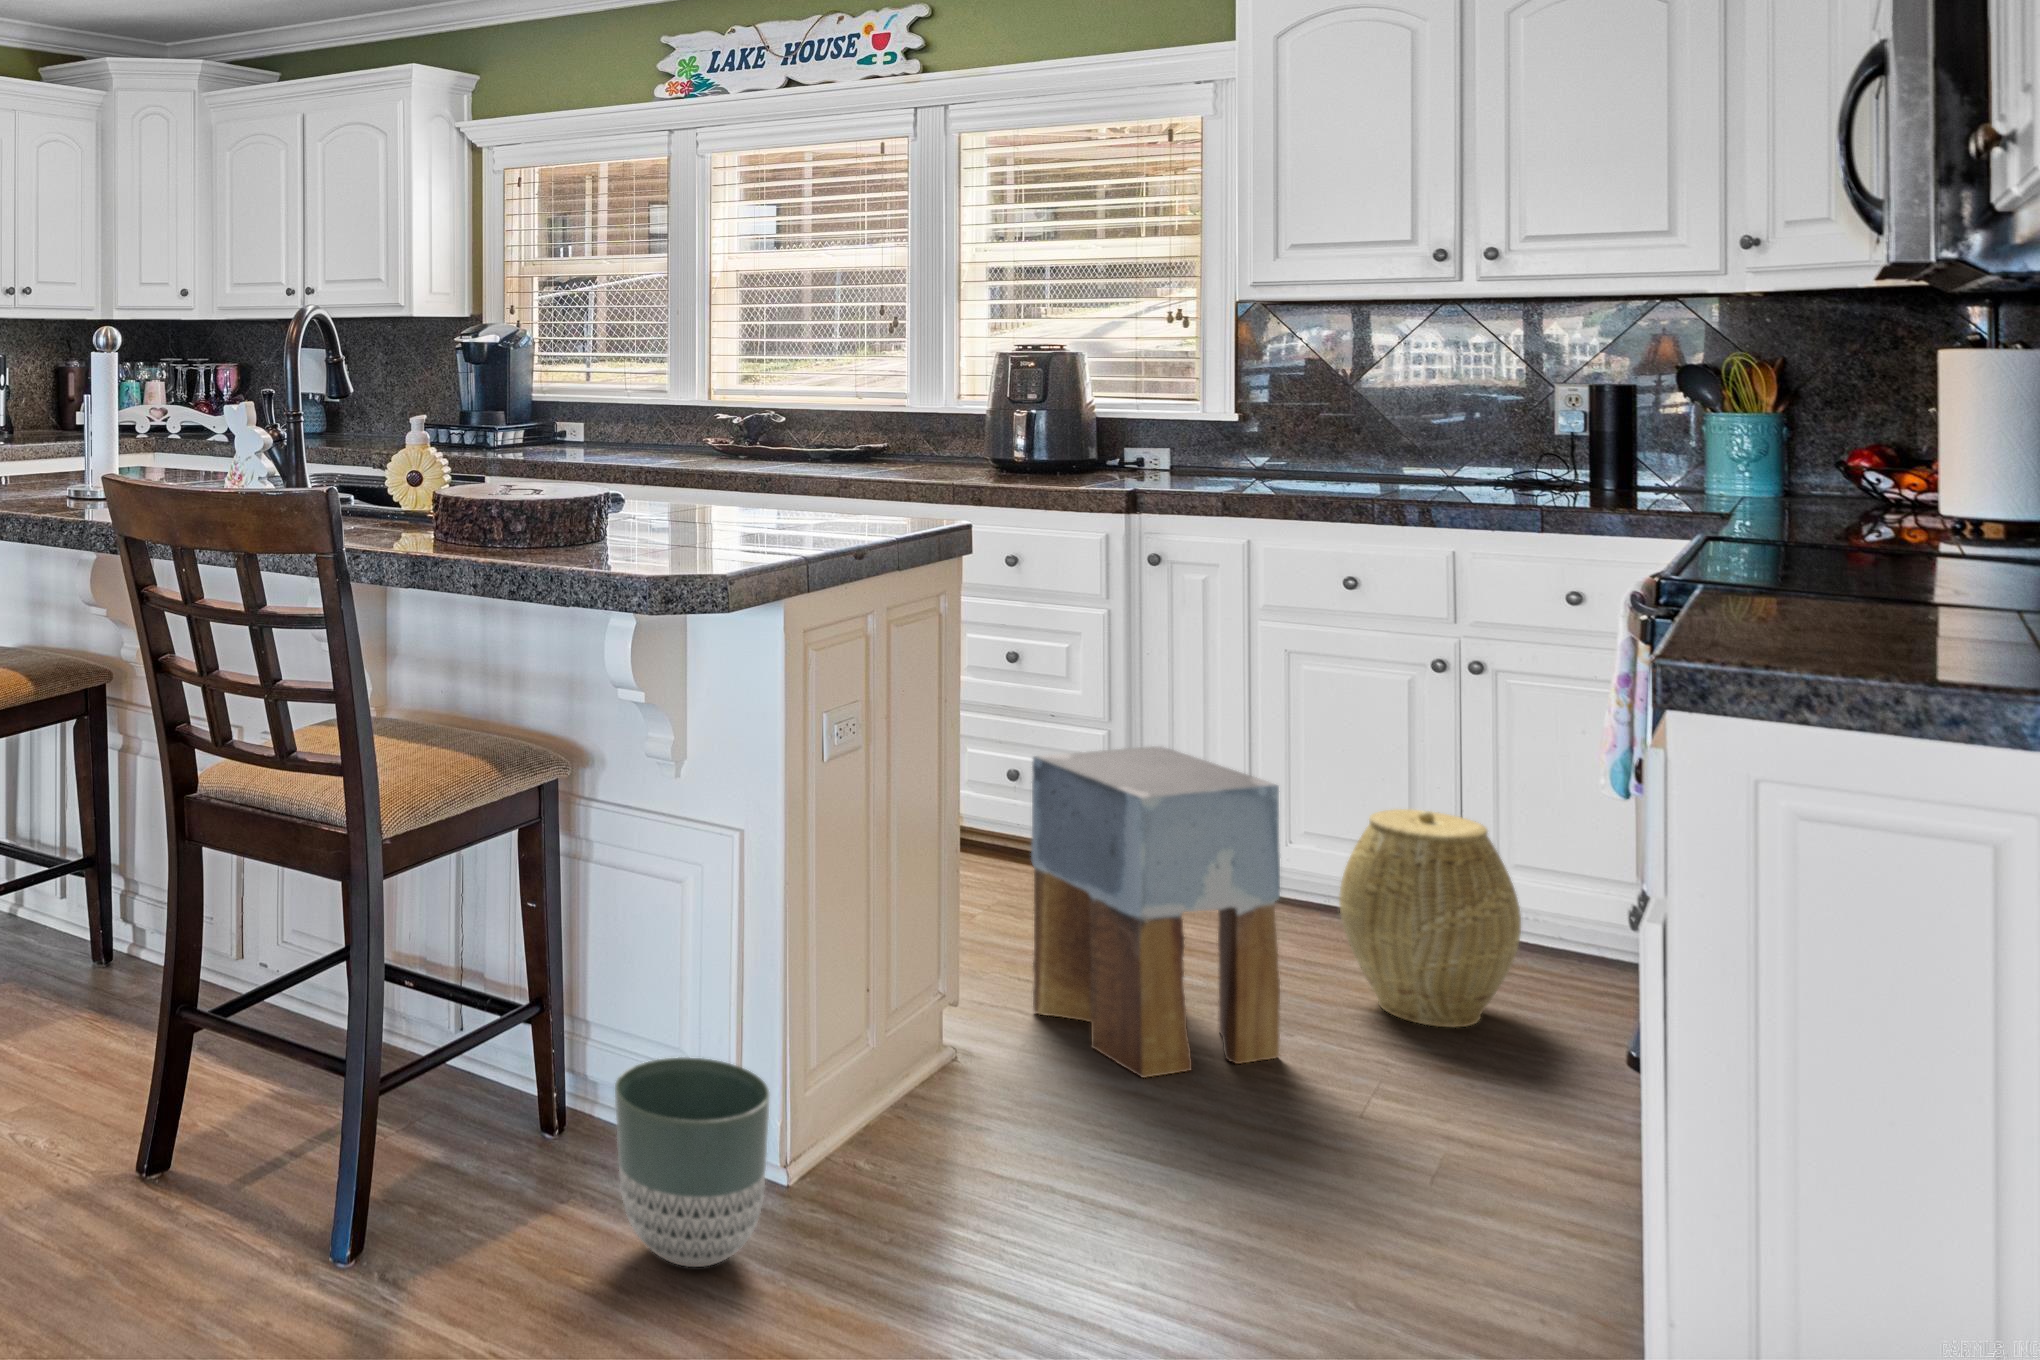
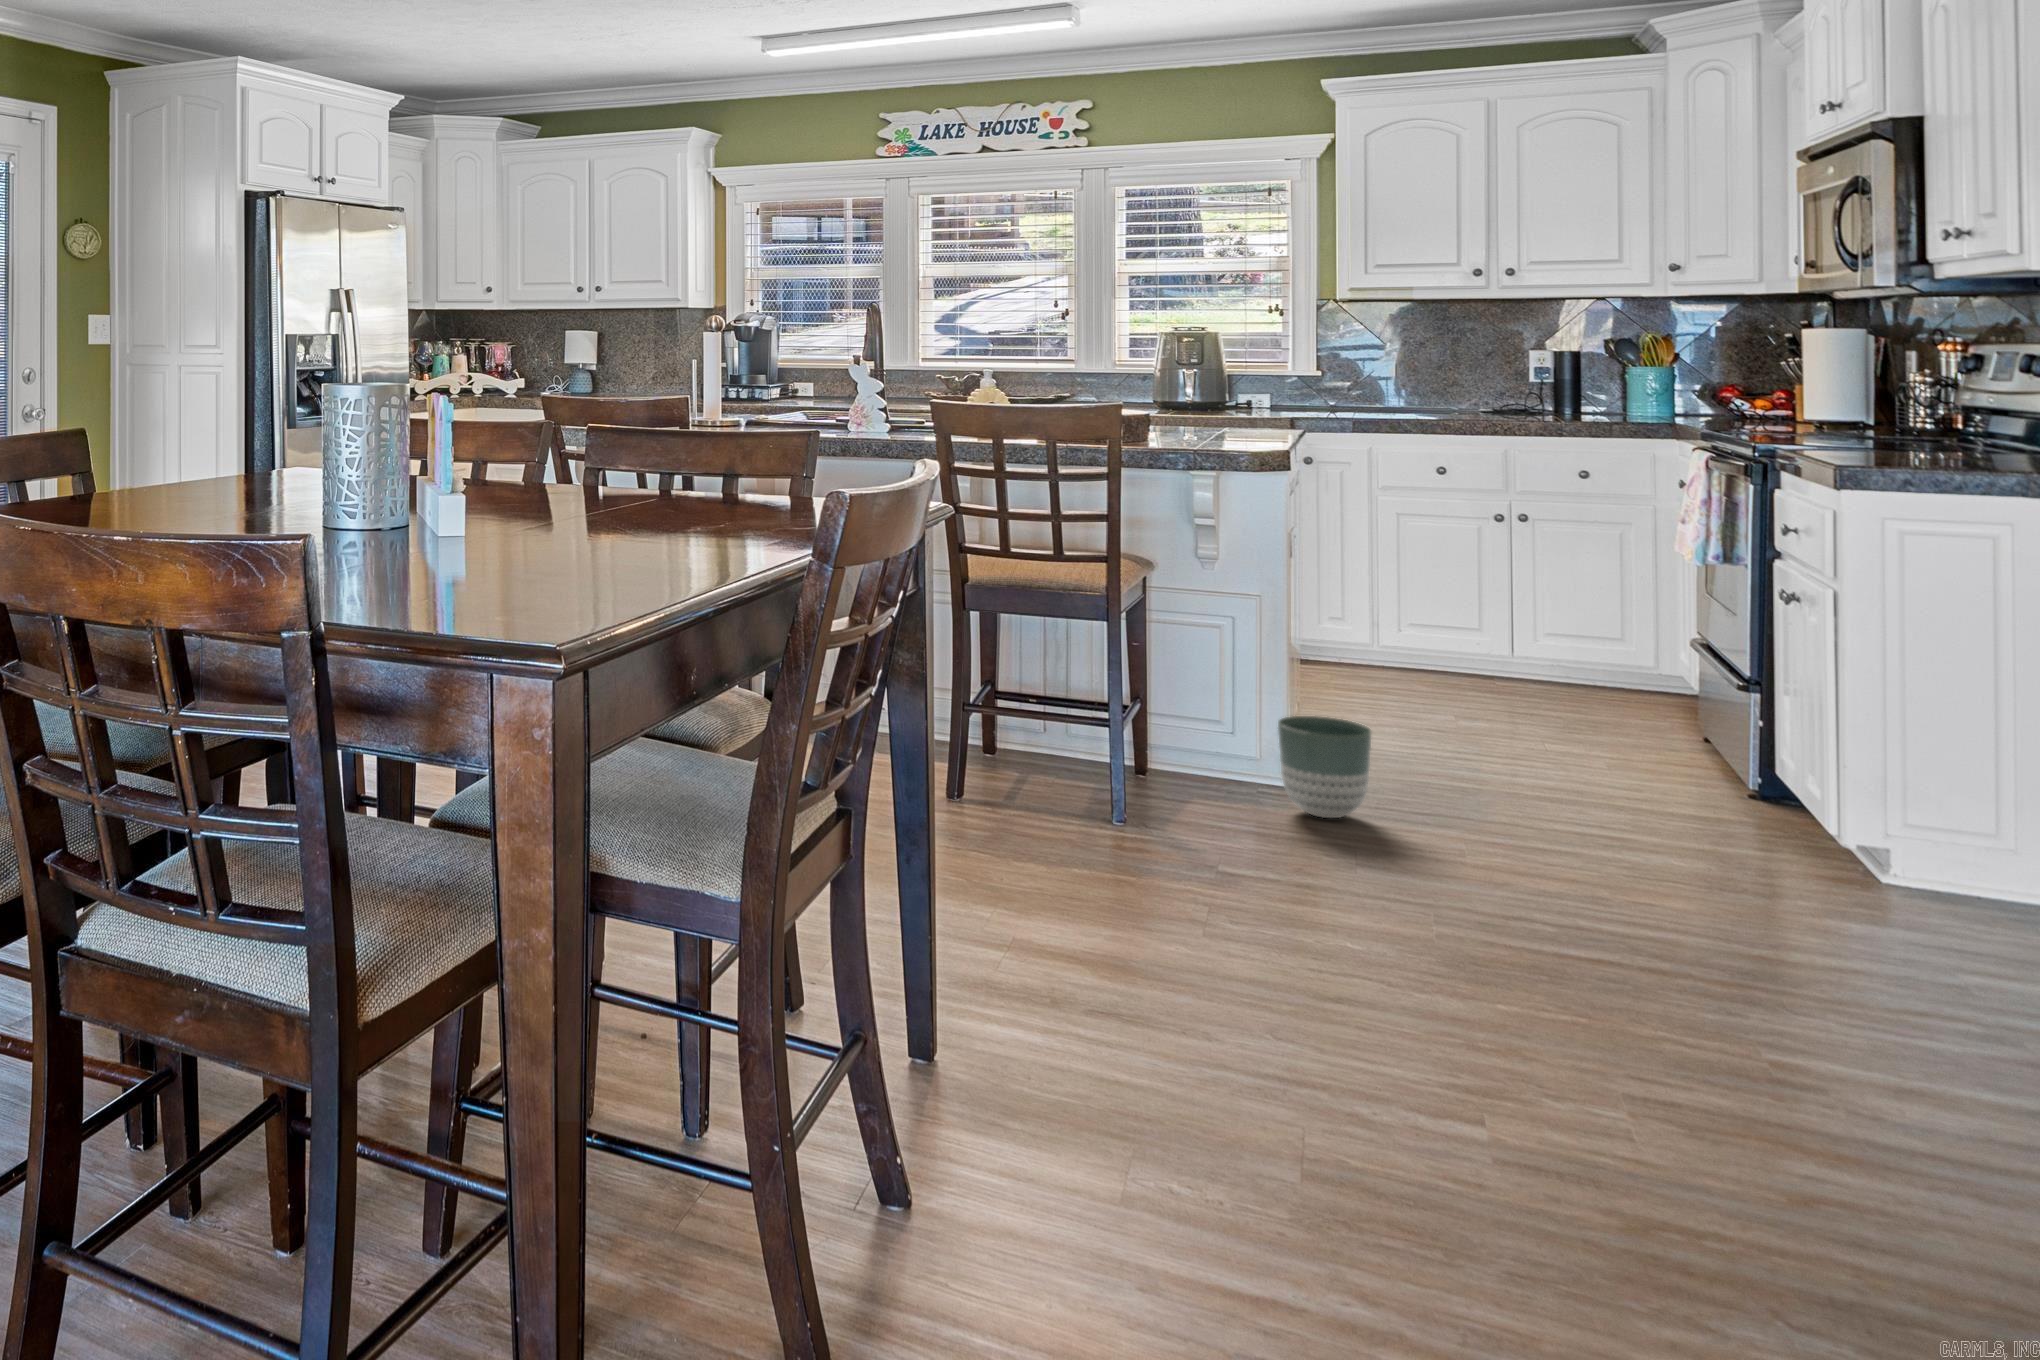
stool: present [1031,746,1280,1078] -> none [1337,563,1493,742]
woven basket: present [1339,809,1521,1027] -> none [1486,594,1596,714]

